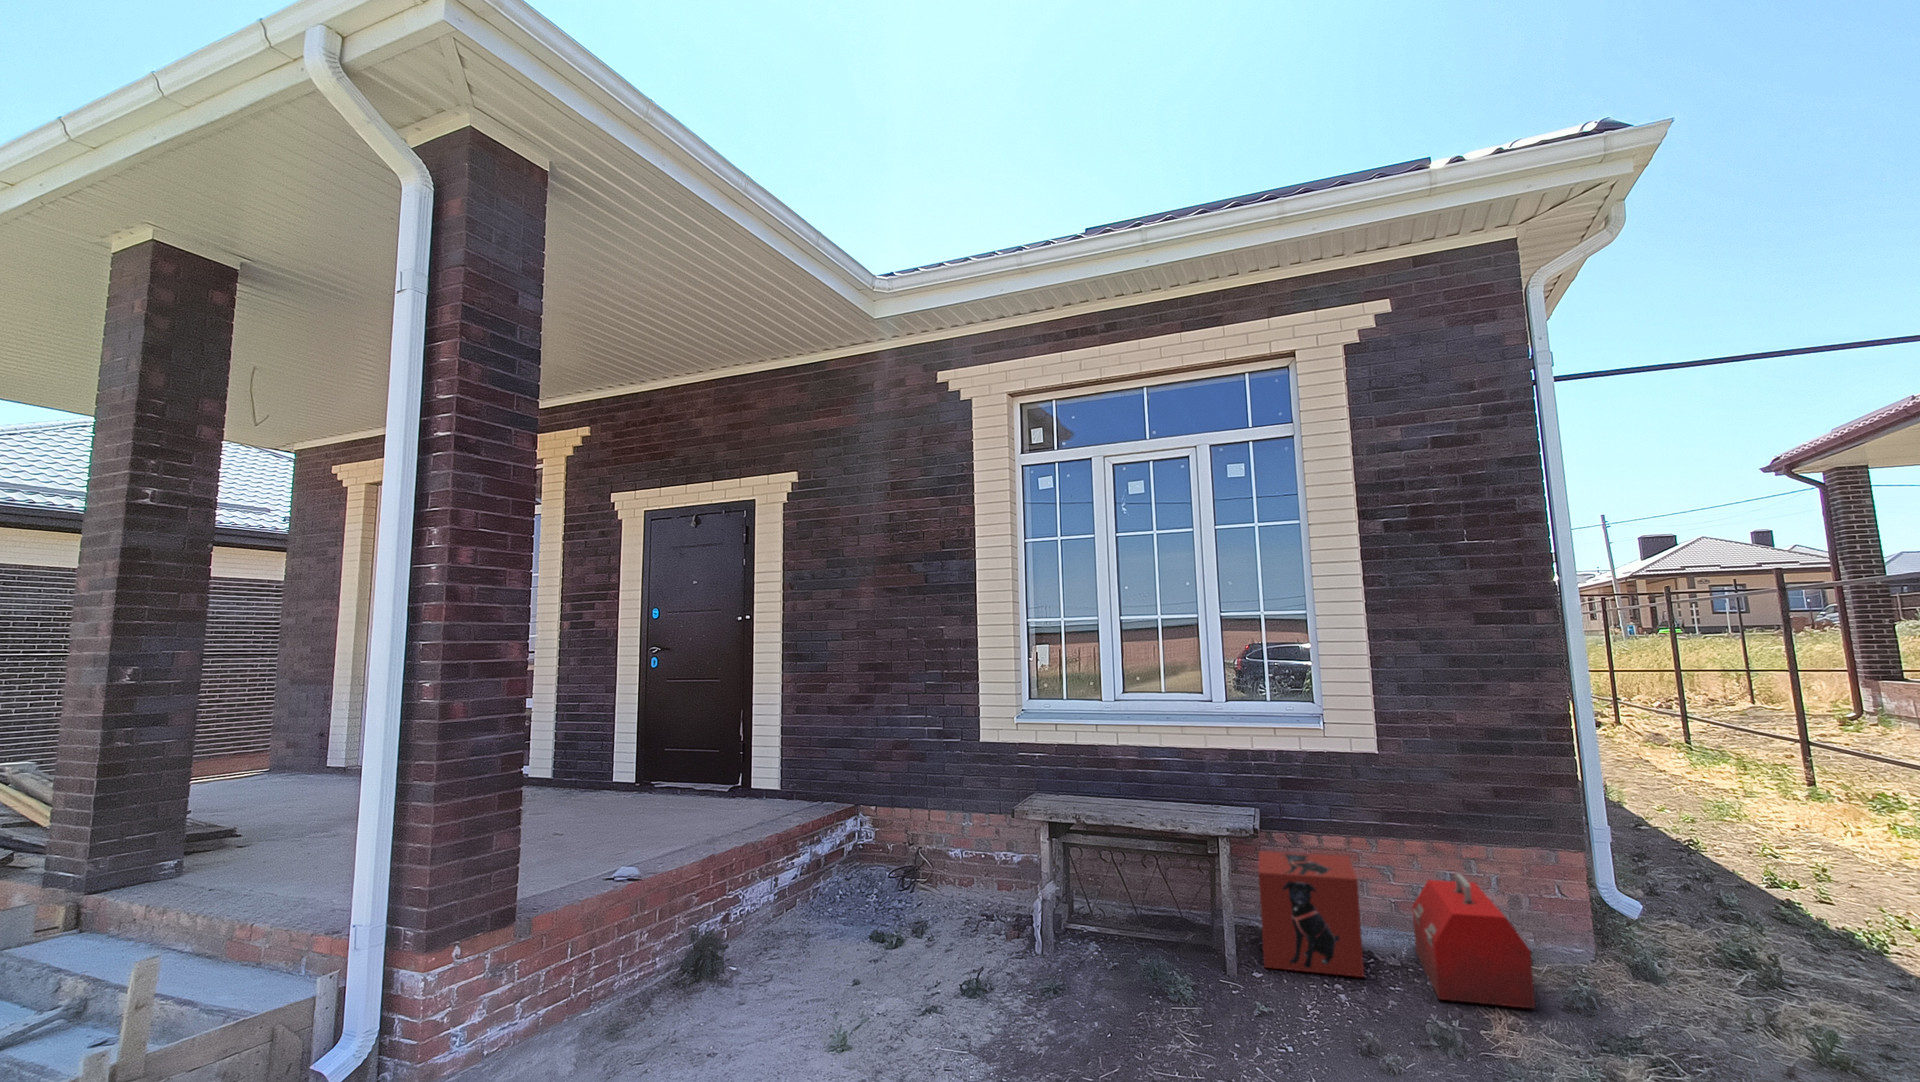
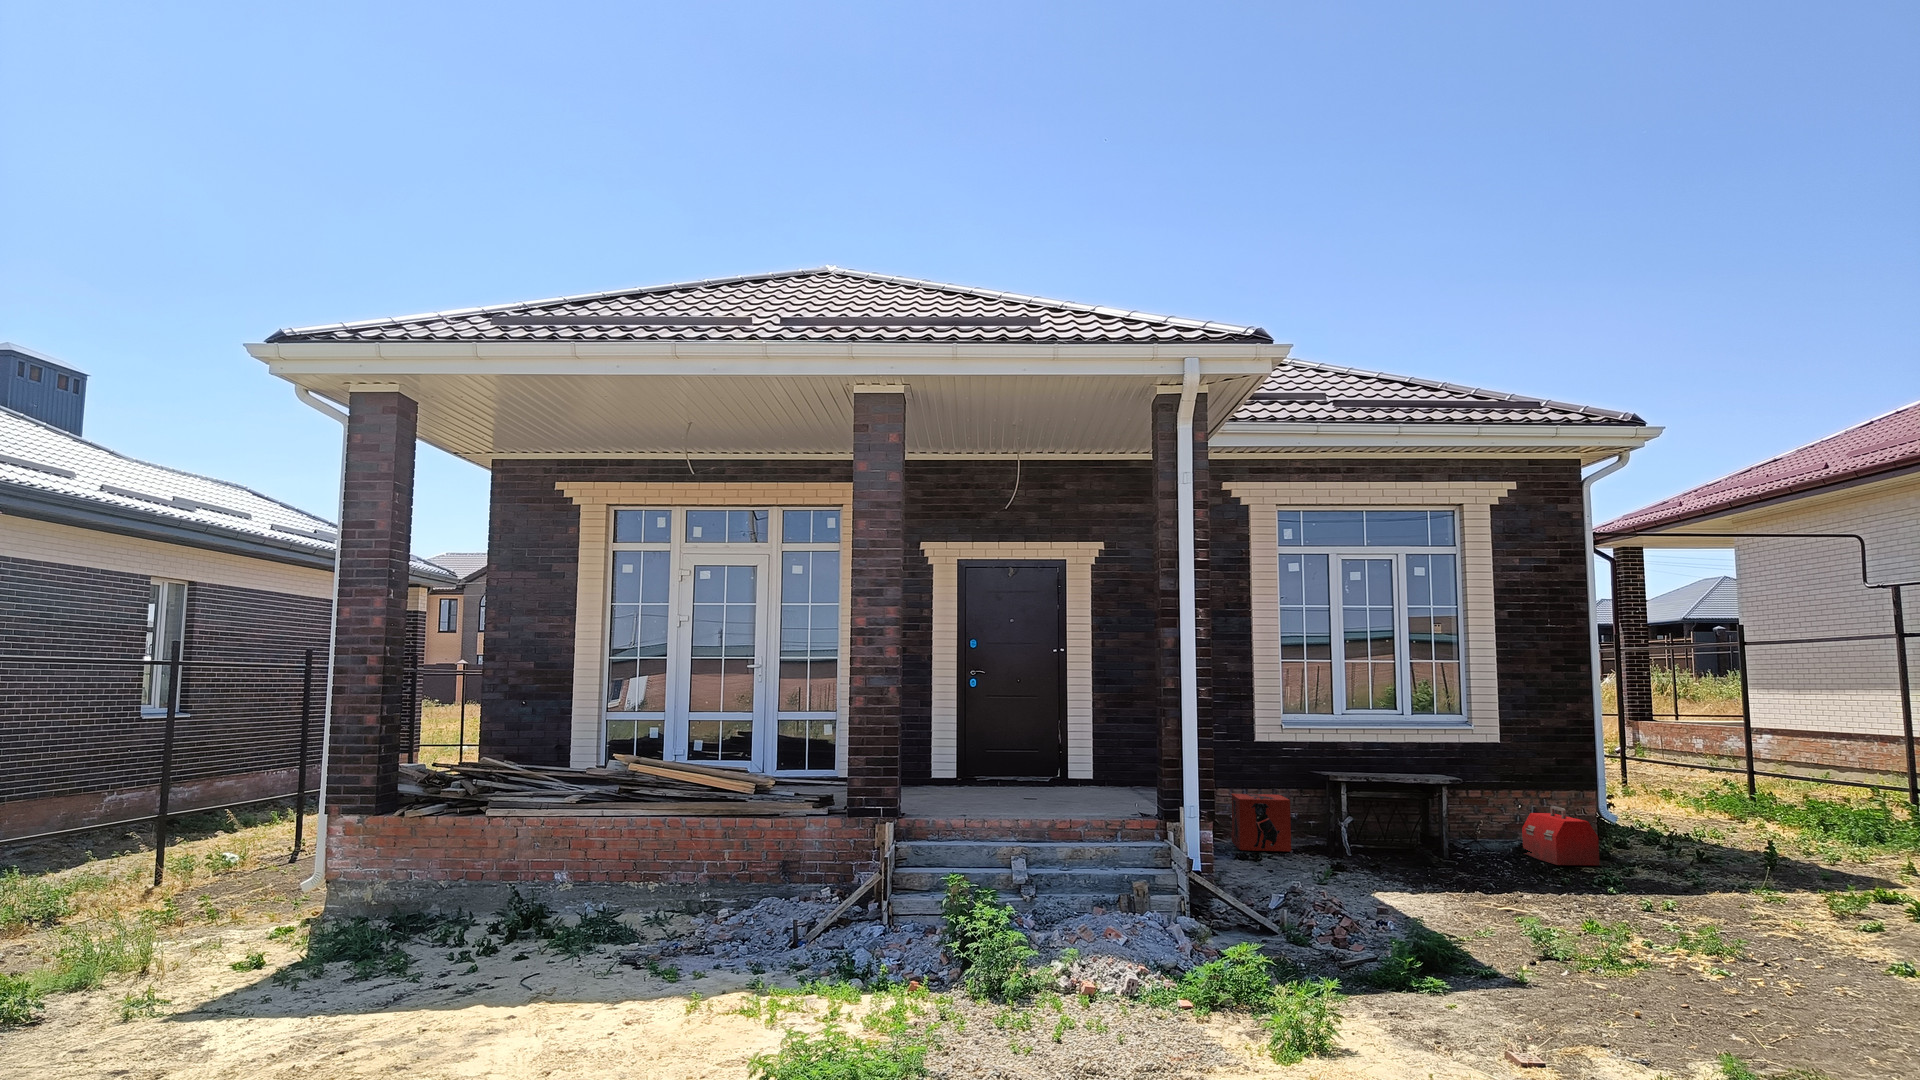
storage box: present [1259,851,1364,977] -> present [1231,794,1291,851]

